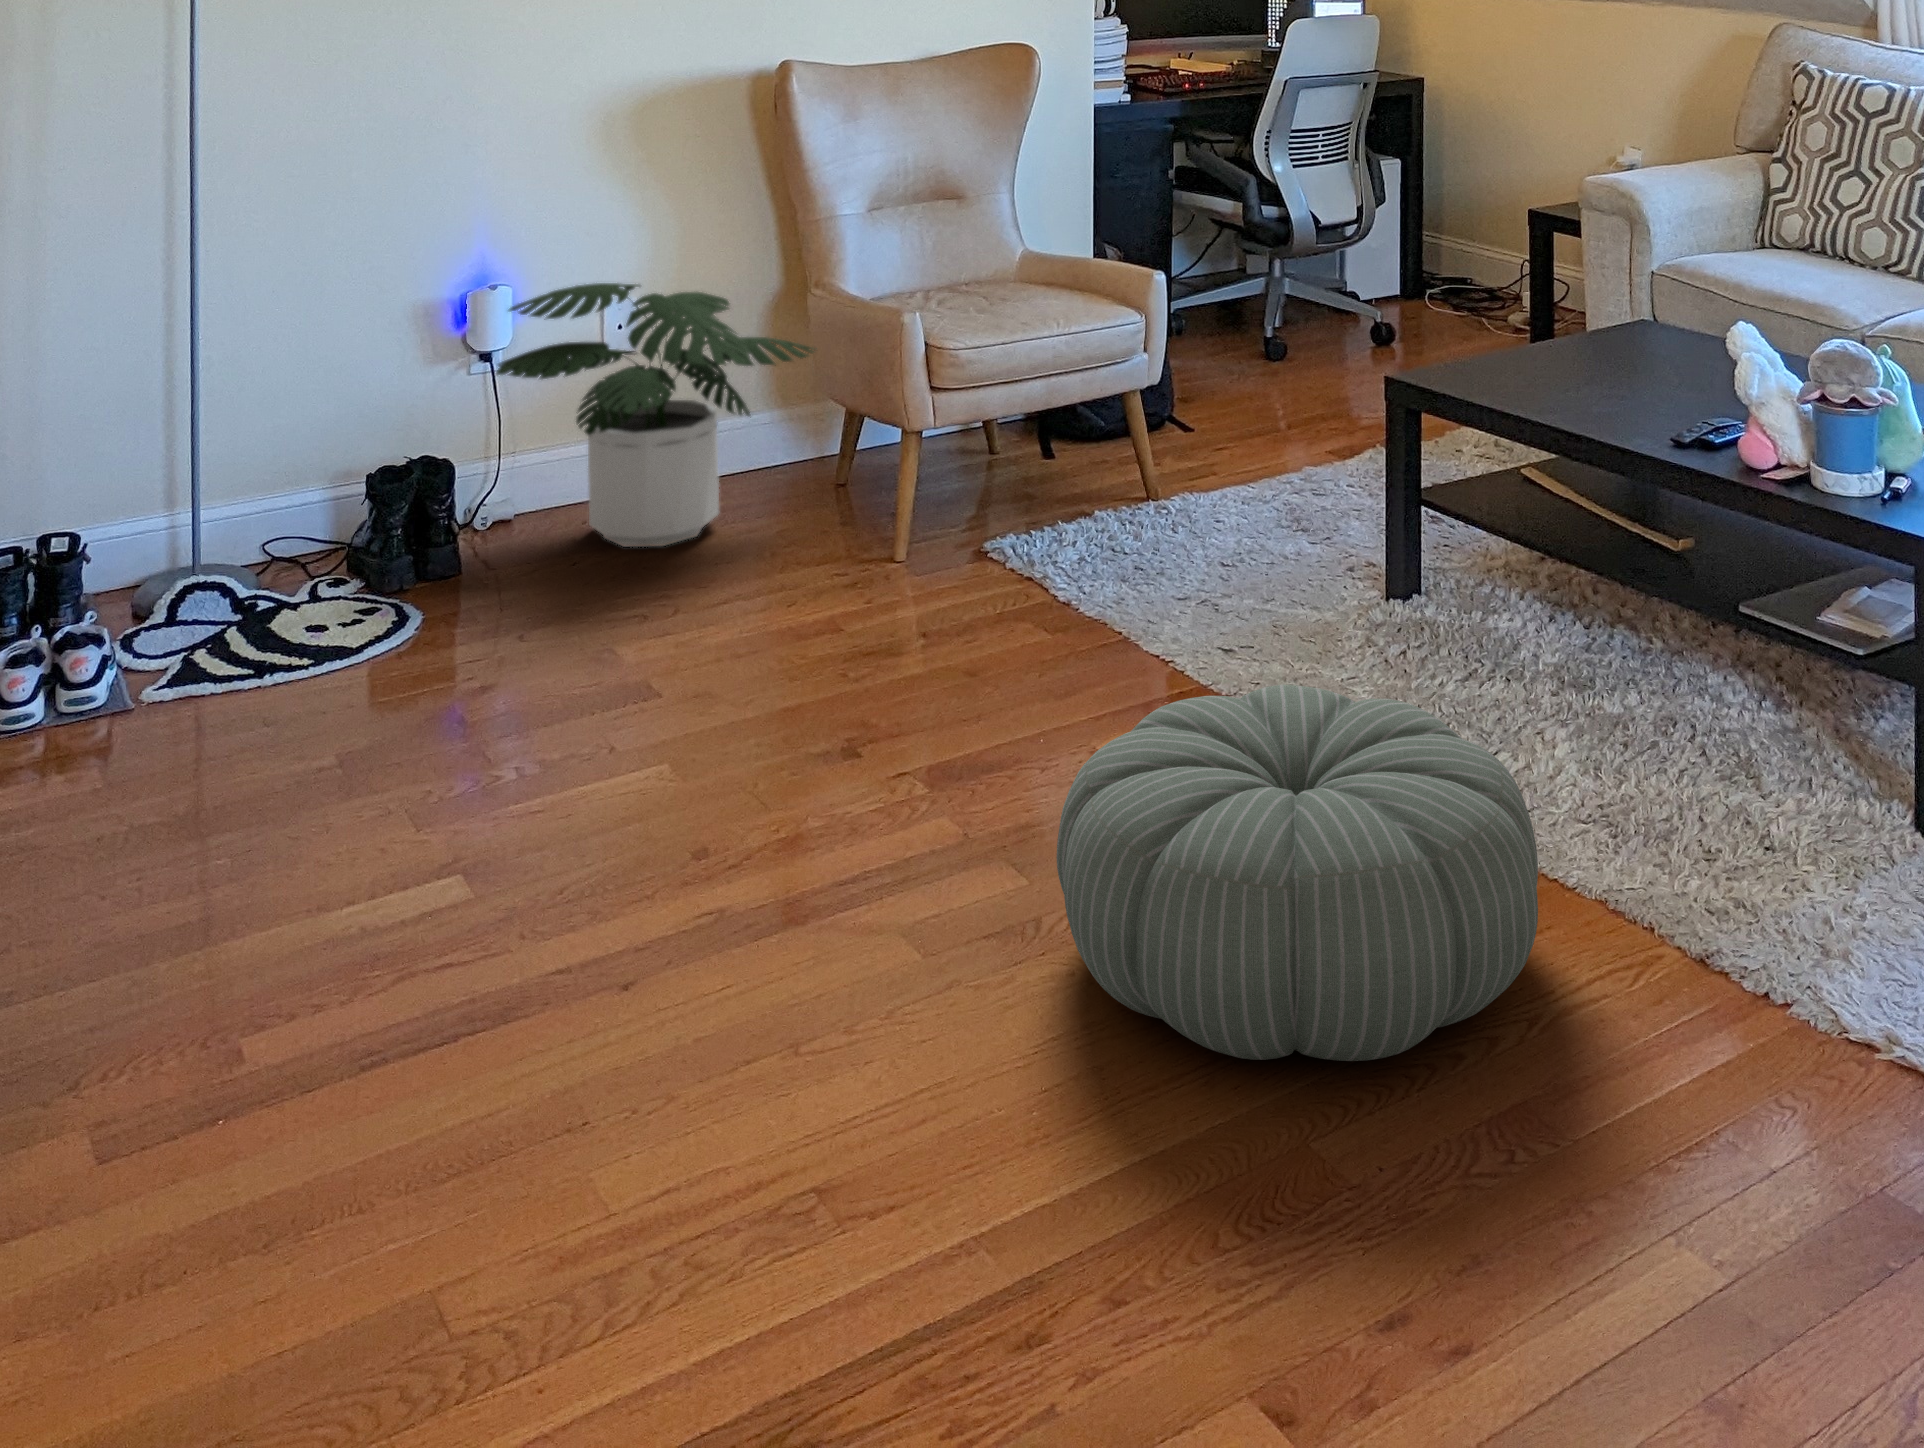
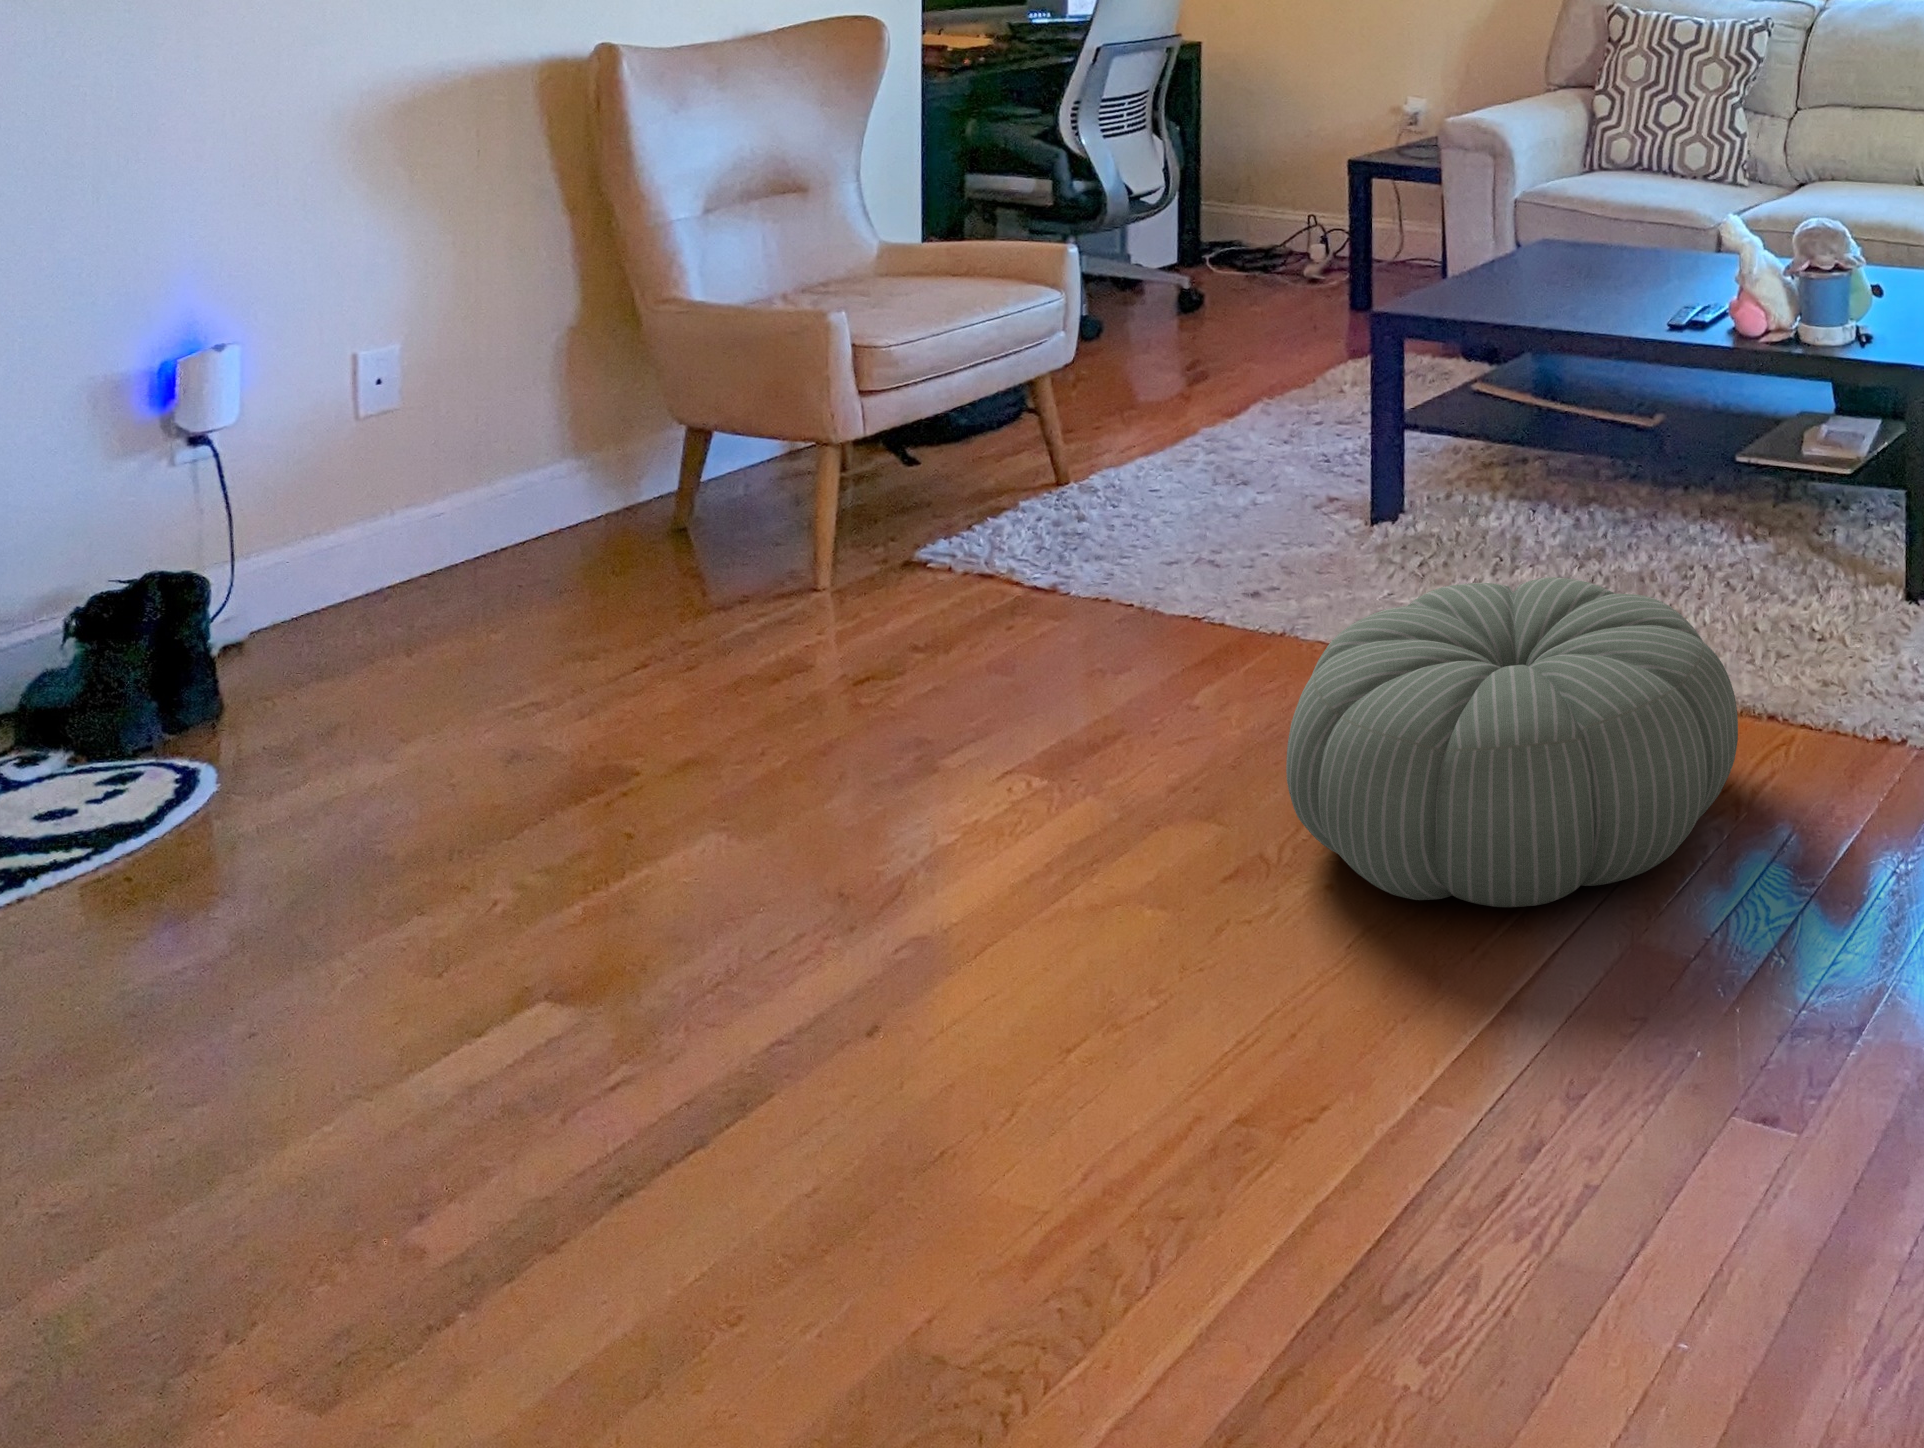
potted plant: present [496,283,817,547] -> none [246,324,688,637]

